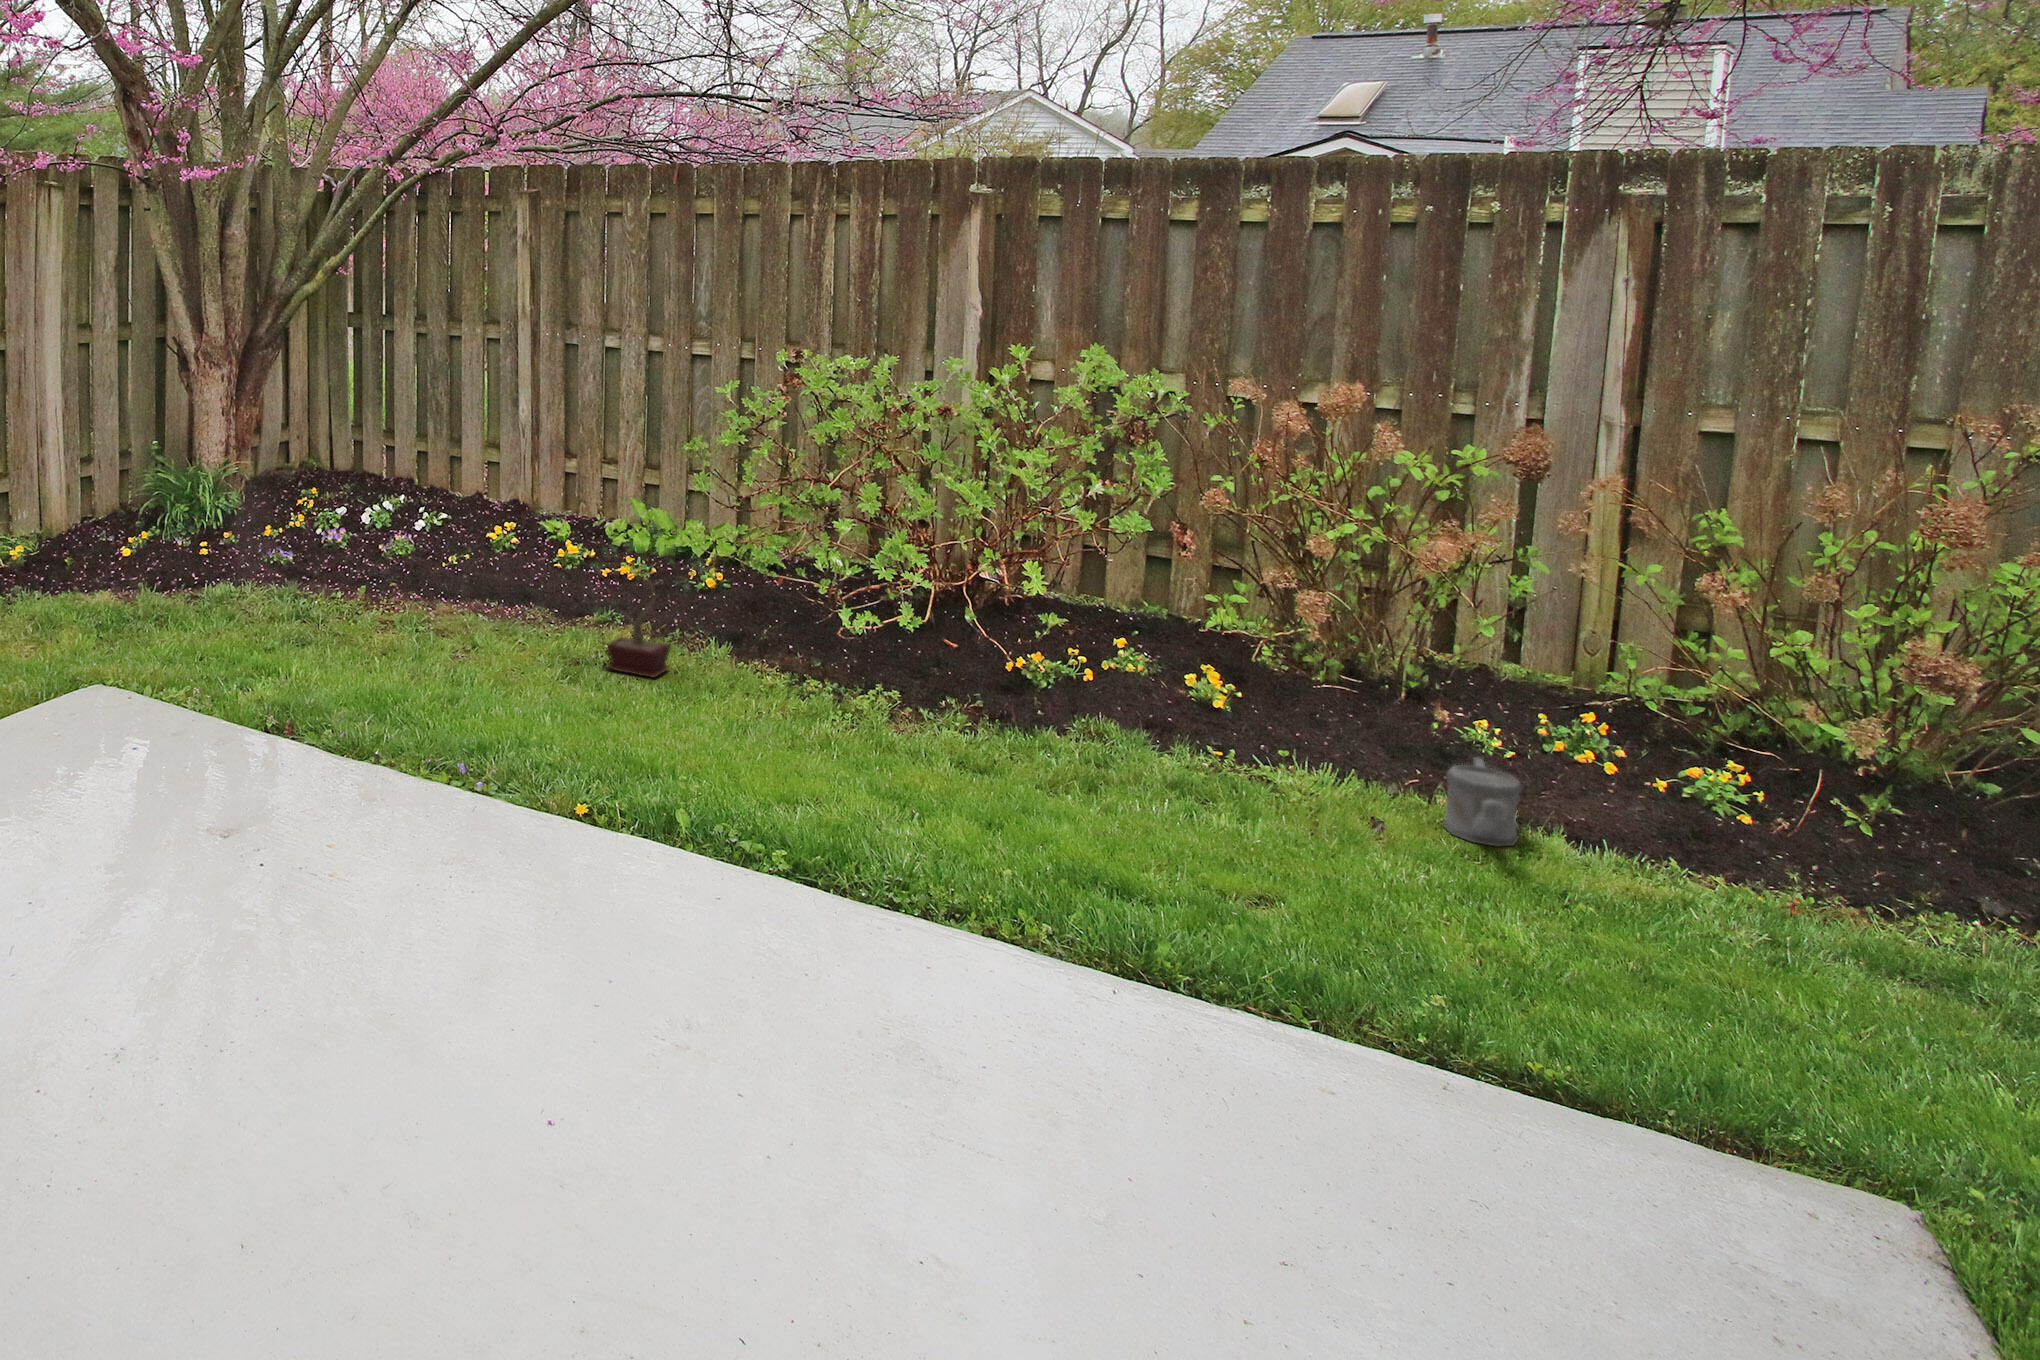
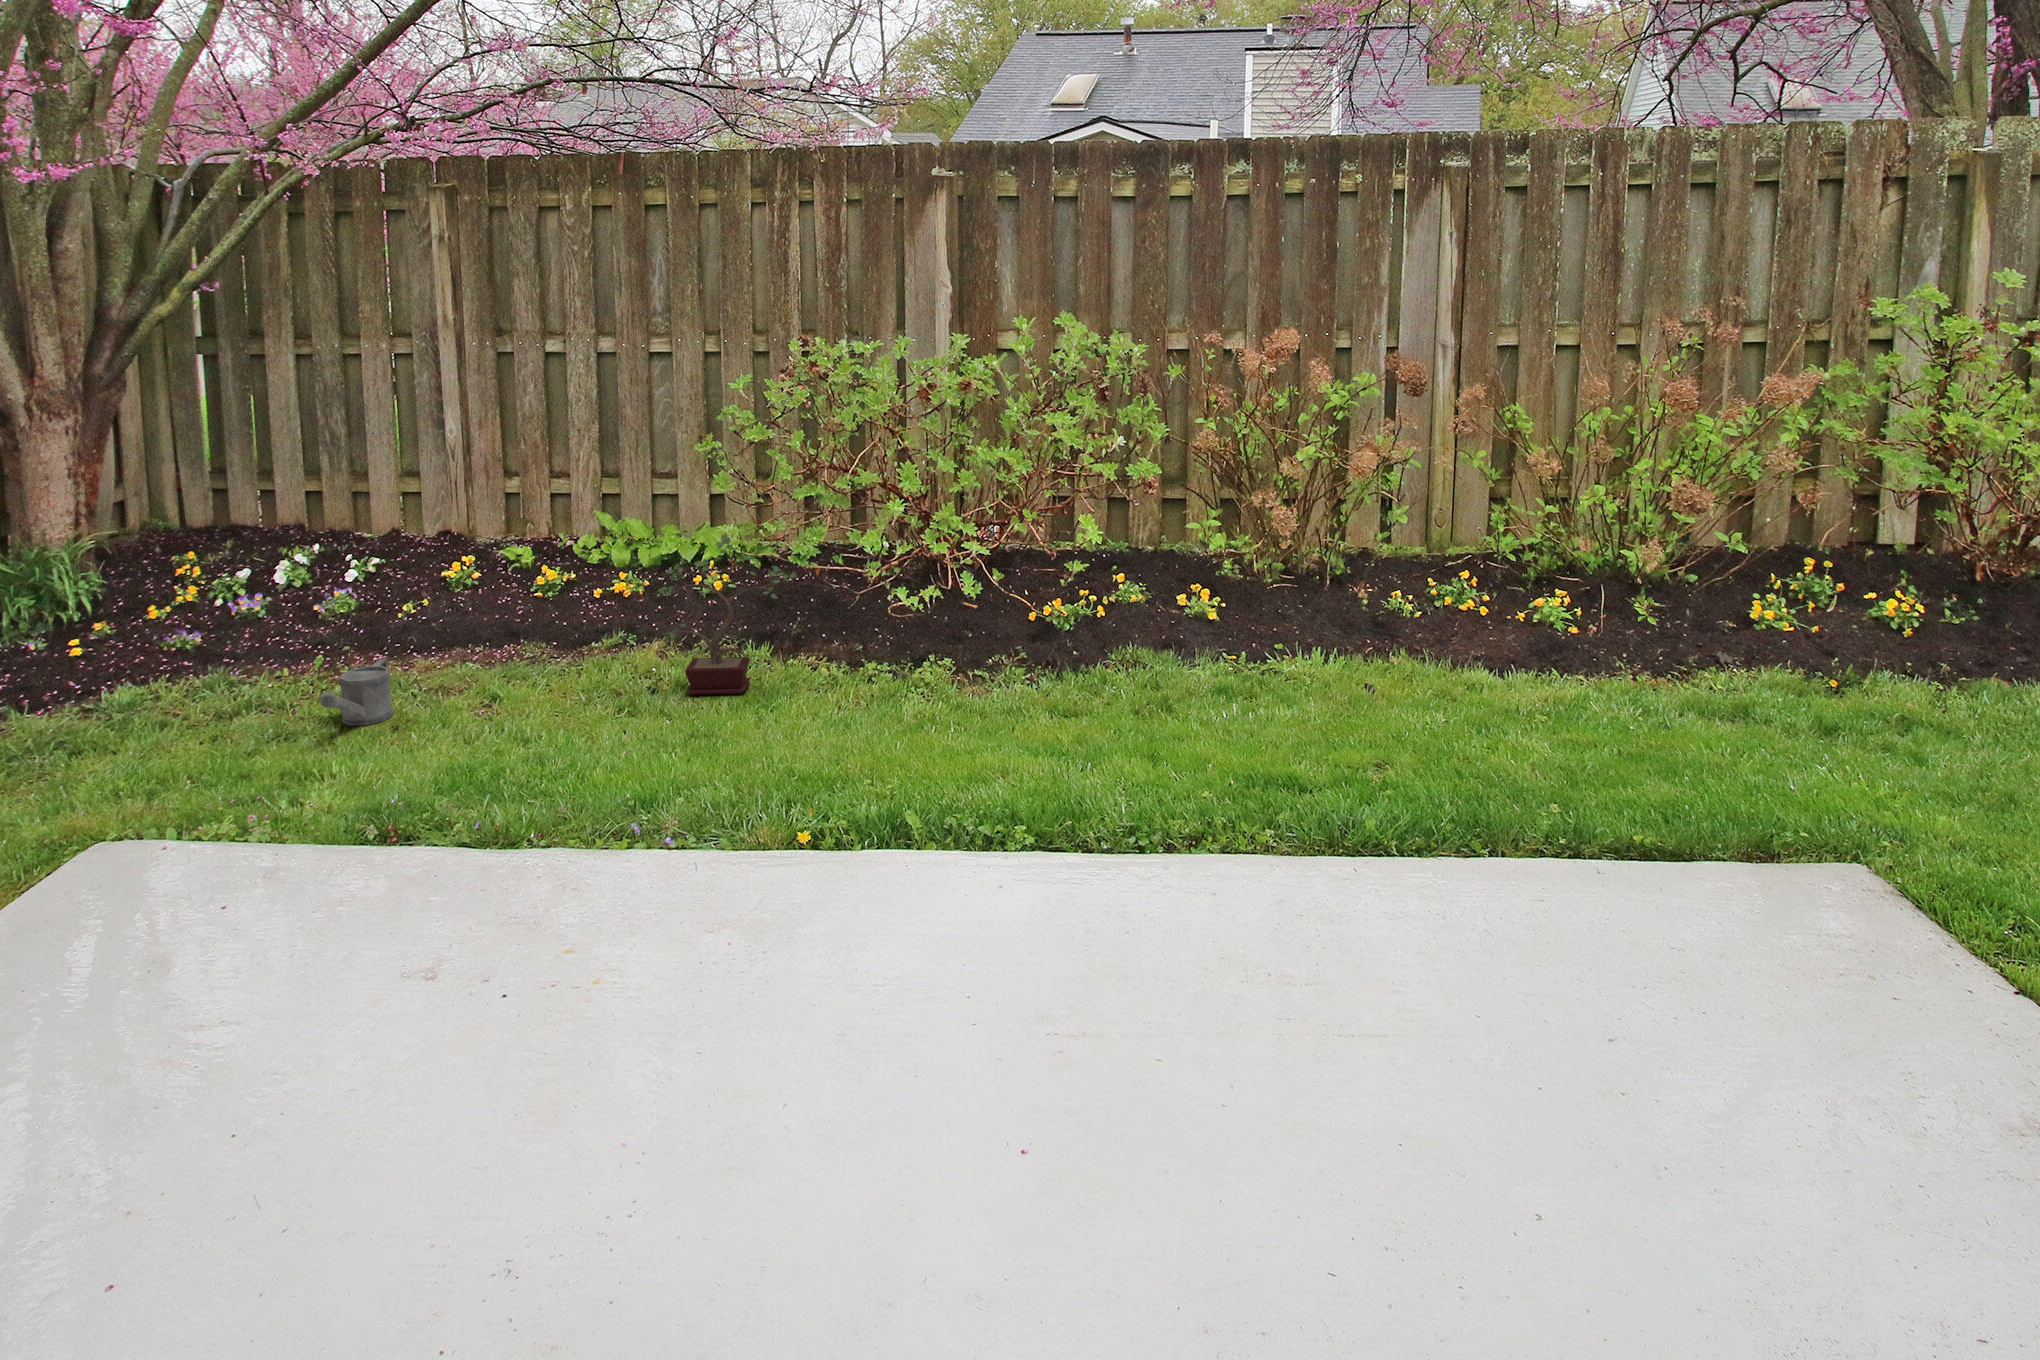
watering can: present [1443,757,1522,846] -> present [320,659,393,726]

